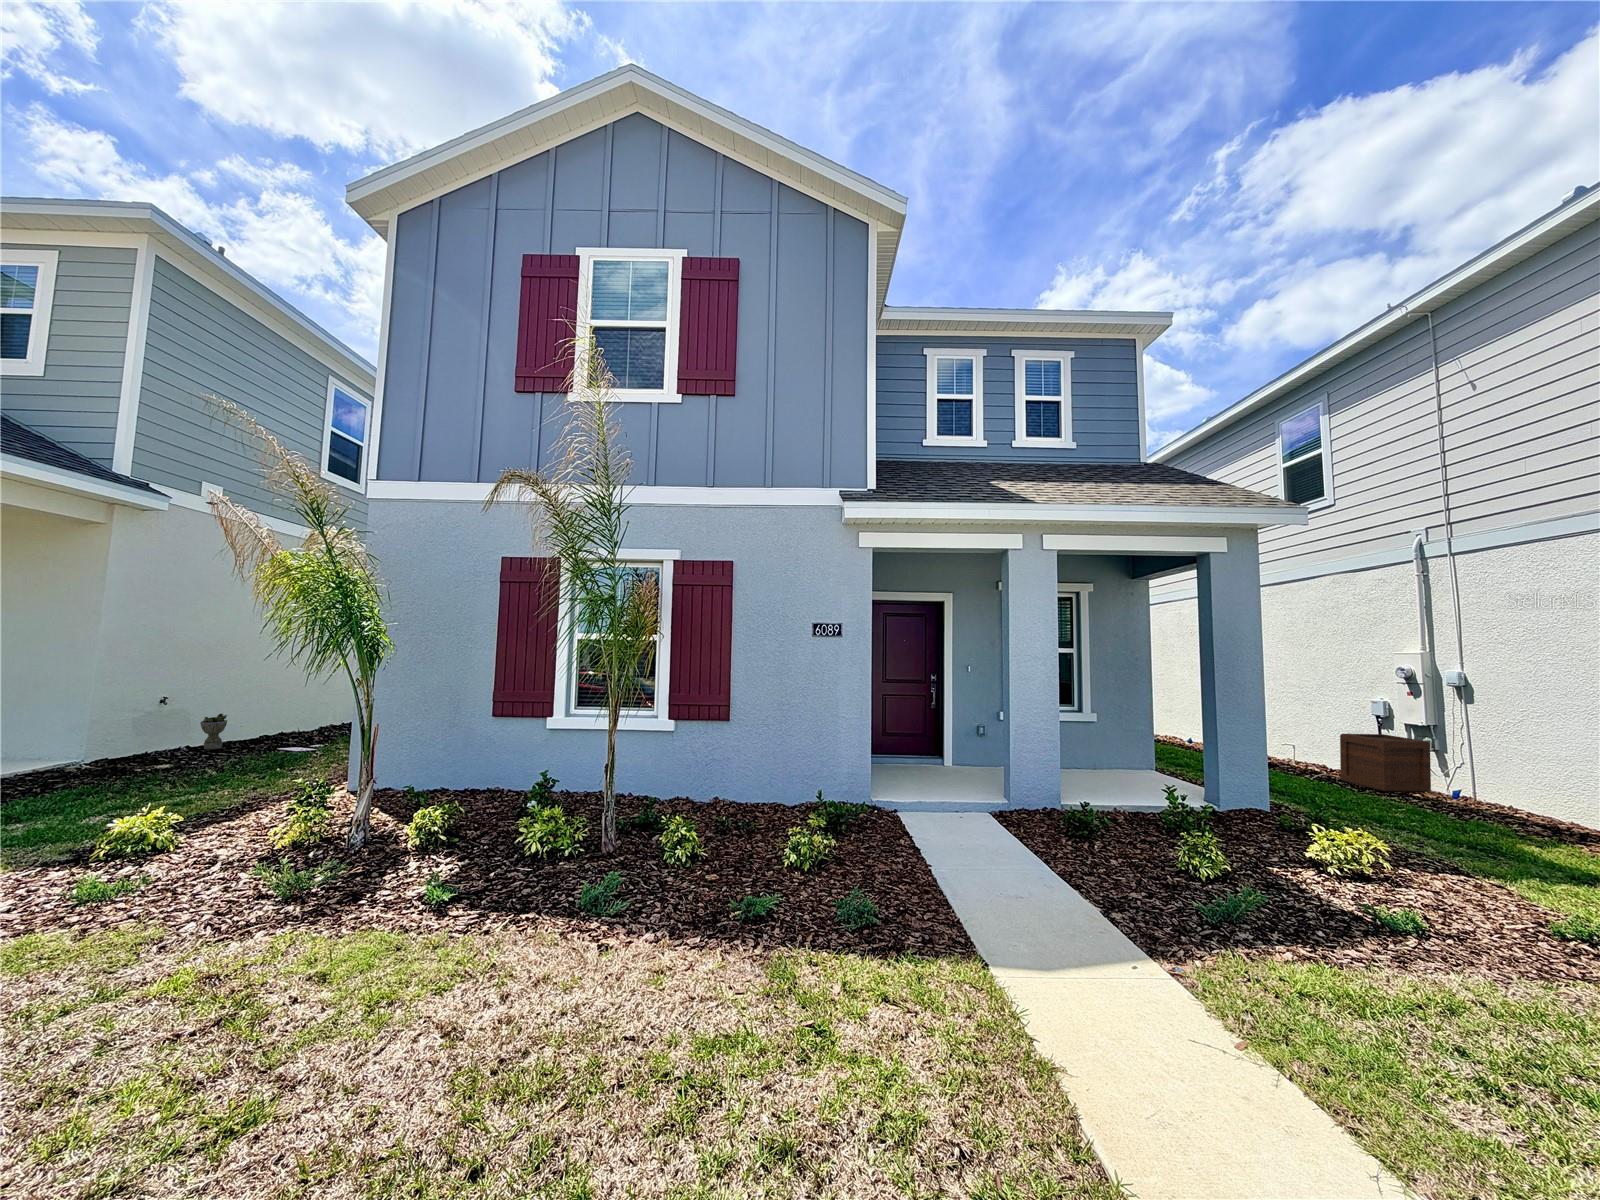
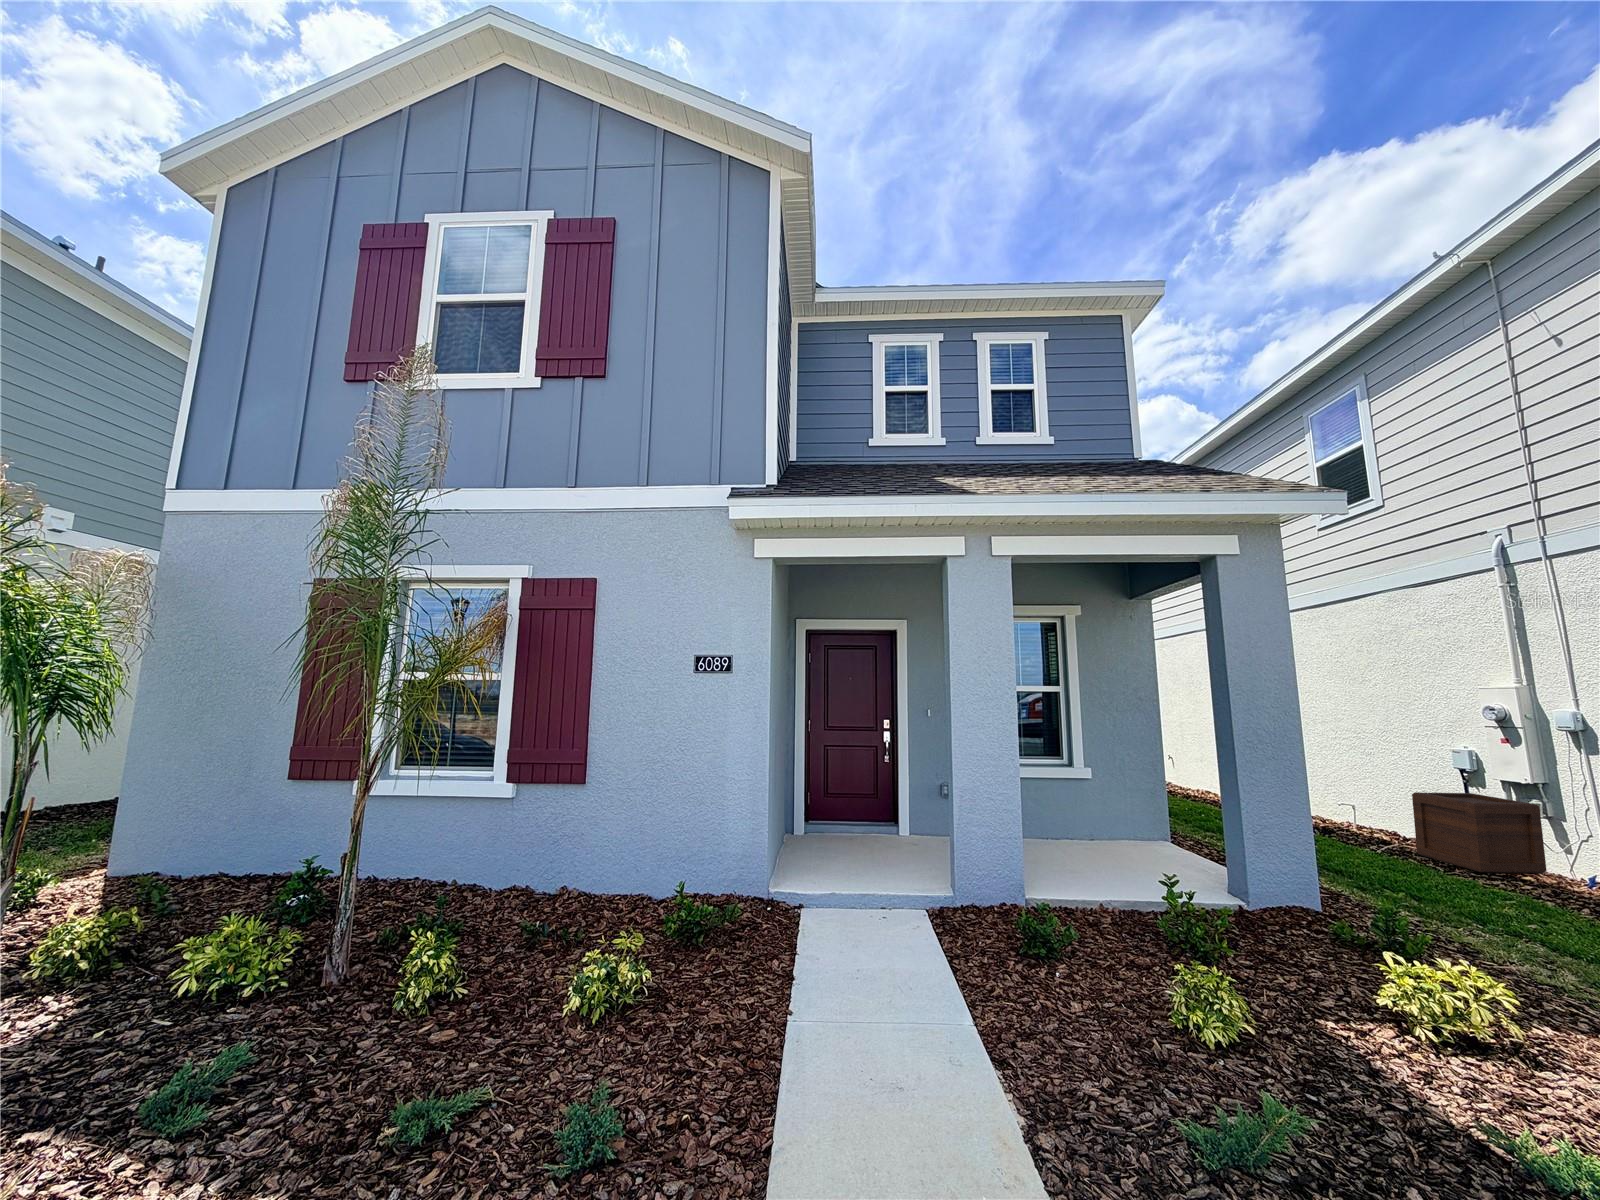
planter: present [200,714,227,749] -> none [54,768,90,809]

